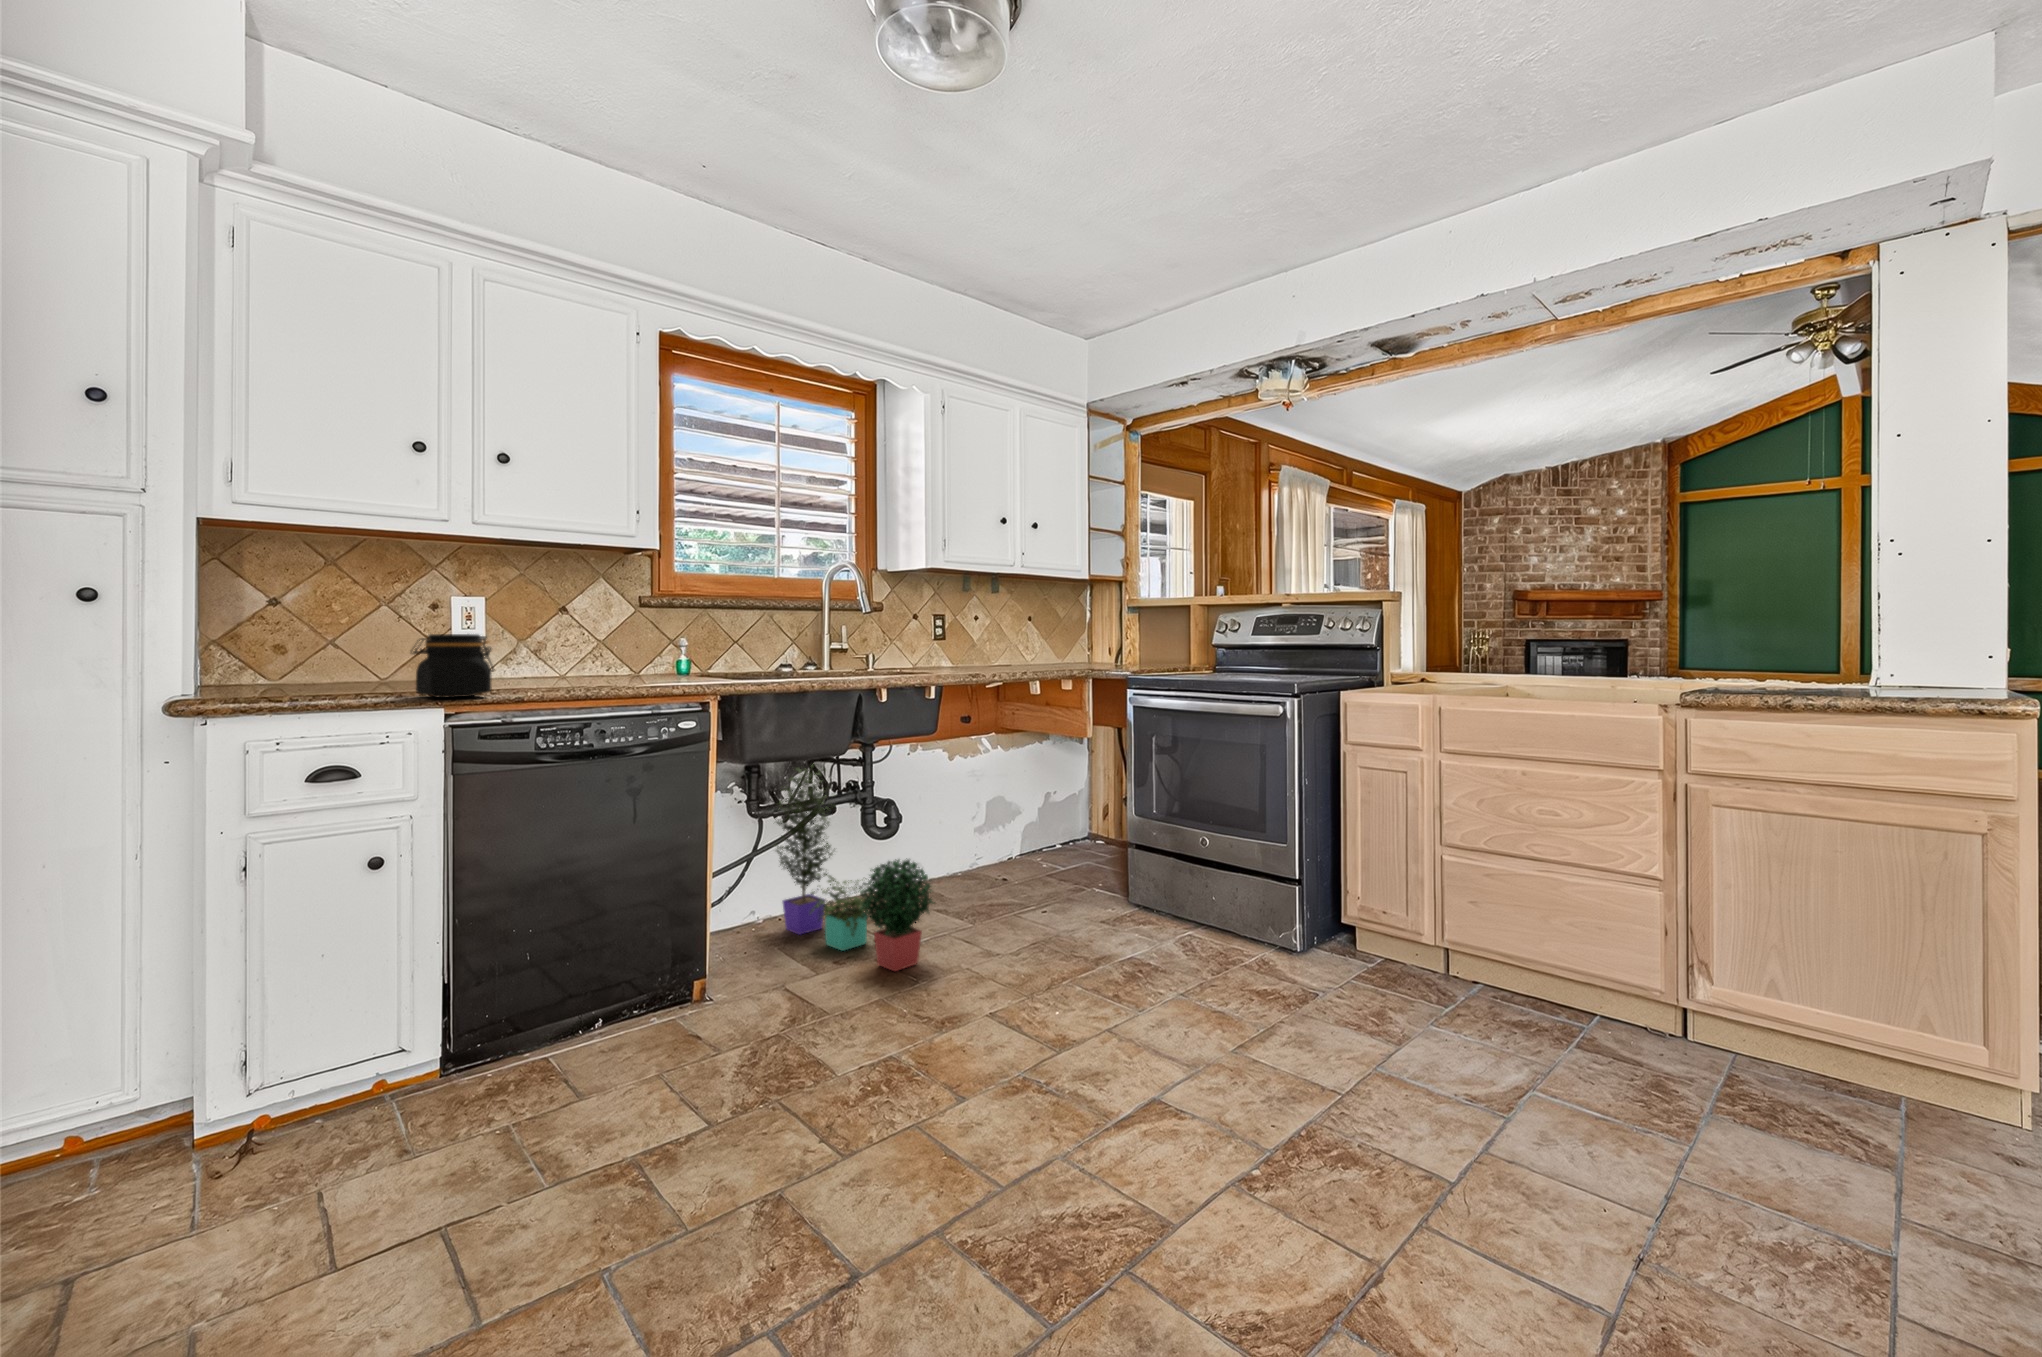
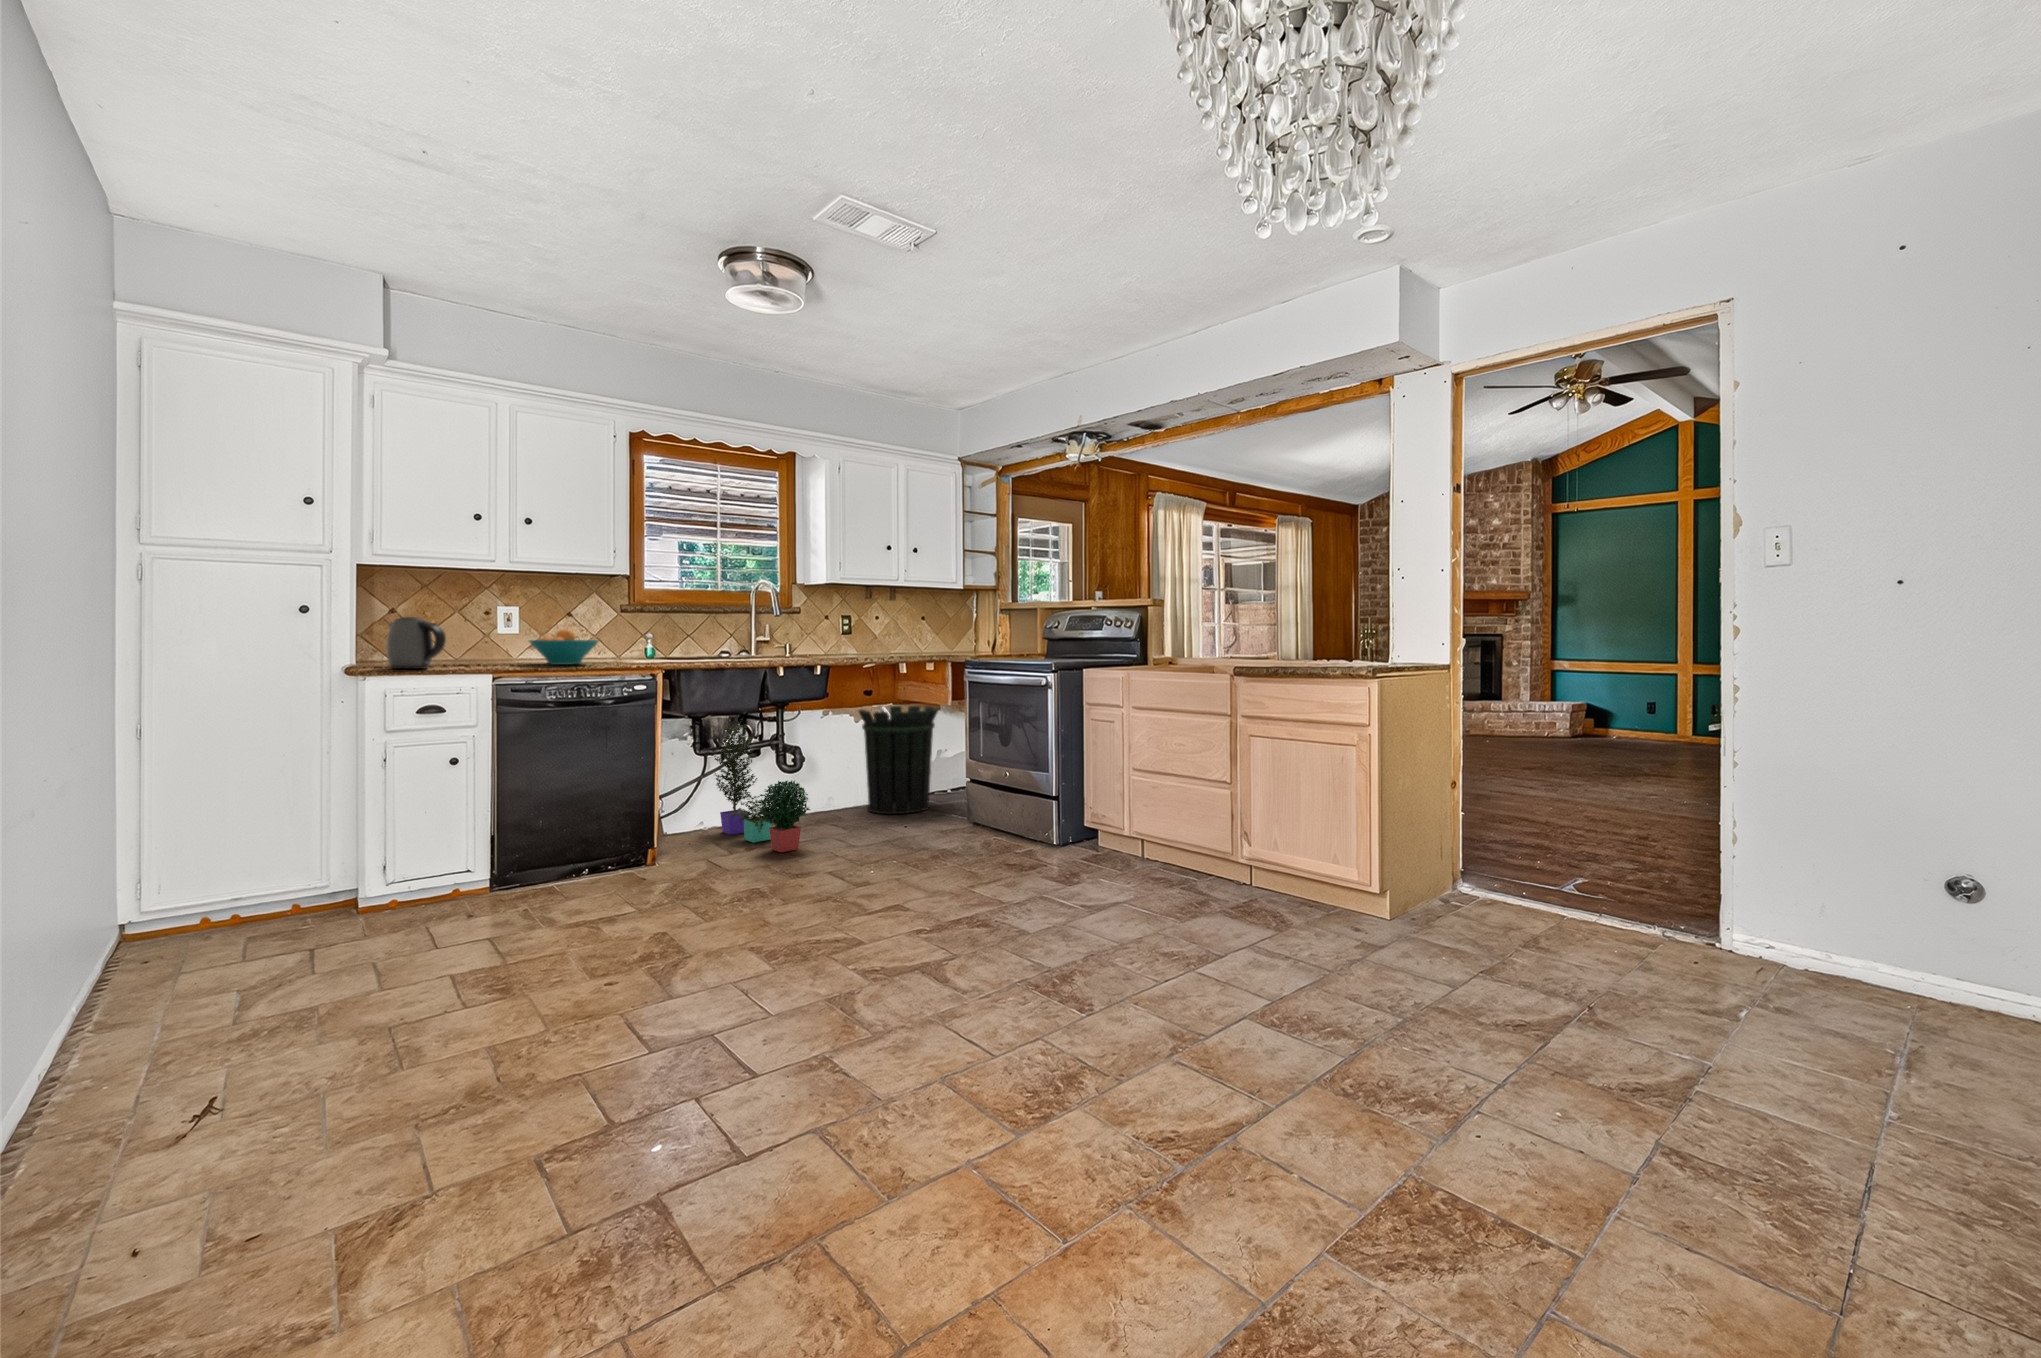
kettle: none [256,606,364,697] -> present [386,617,446,669]
fruit bowl: none [503,628,618,686] -> present [529,629,599,665]
jar: present [411,634,494,698] -> none [472,633,521,670]
waste bin: none [960,736,1072,892] -> present [859,706,938,814]

